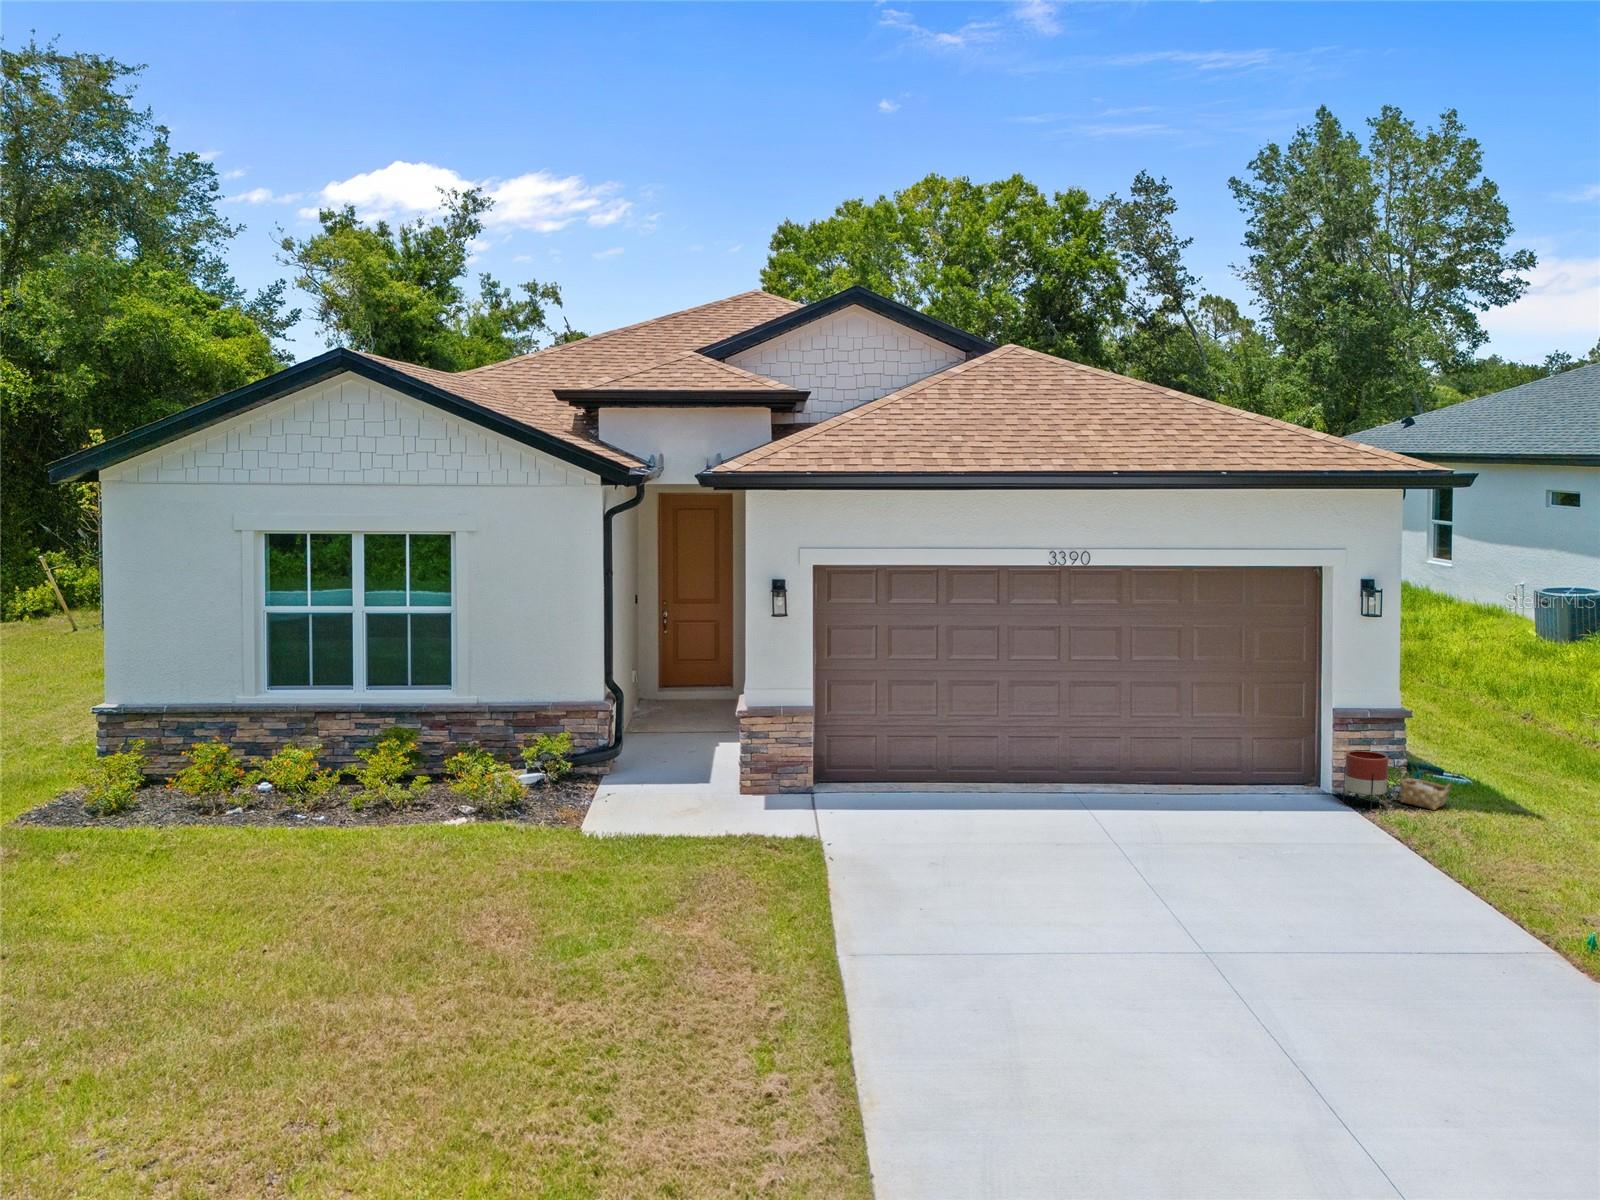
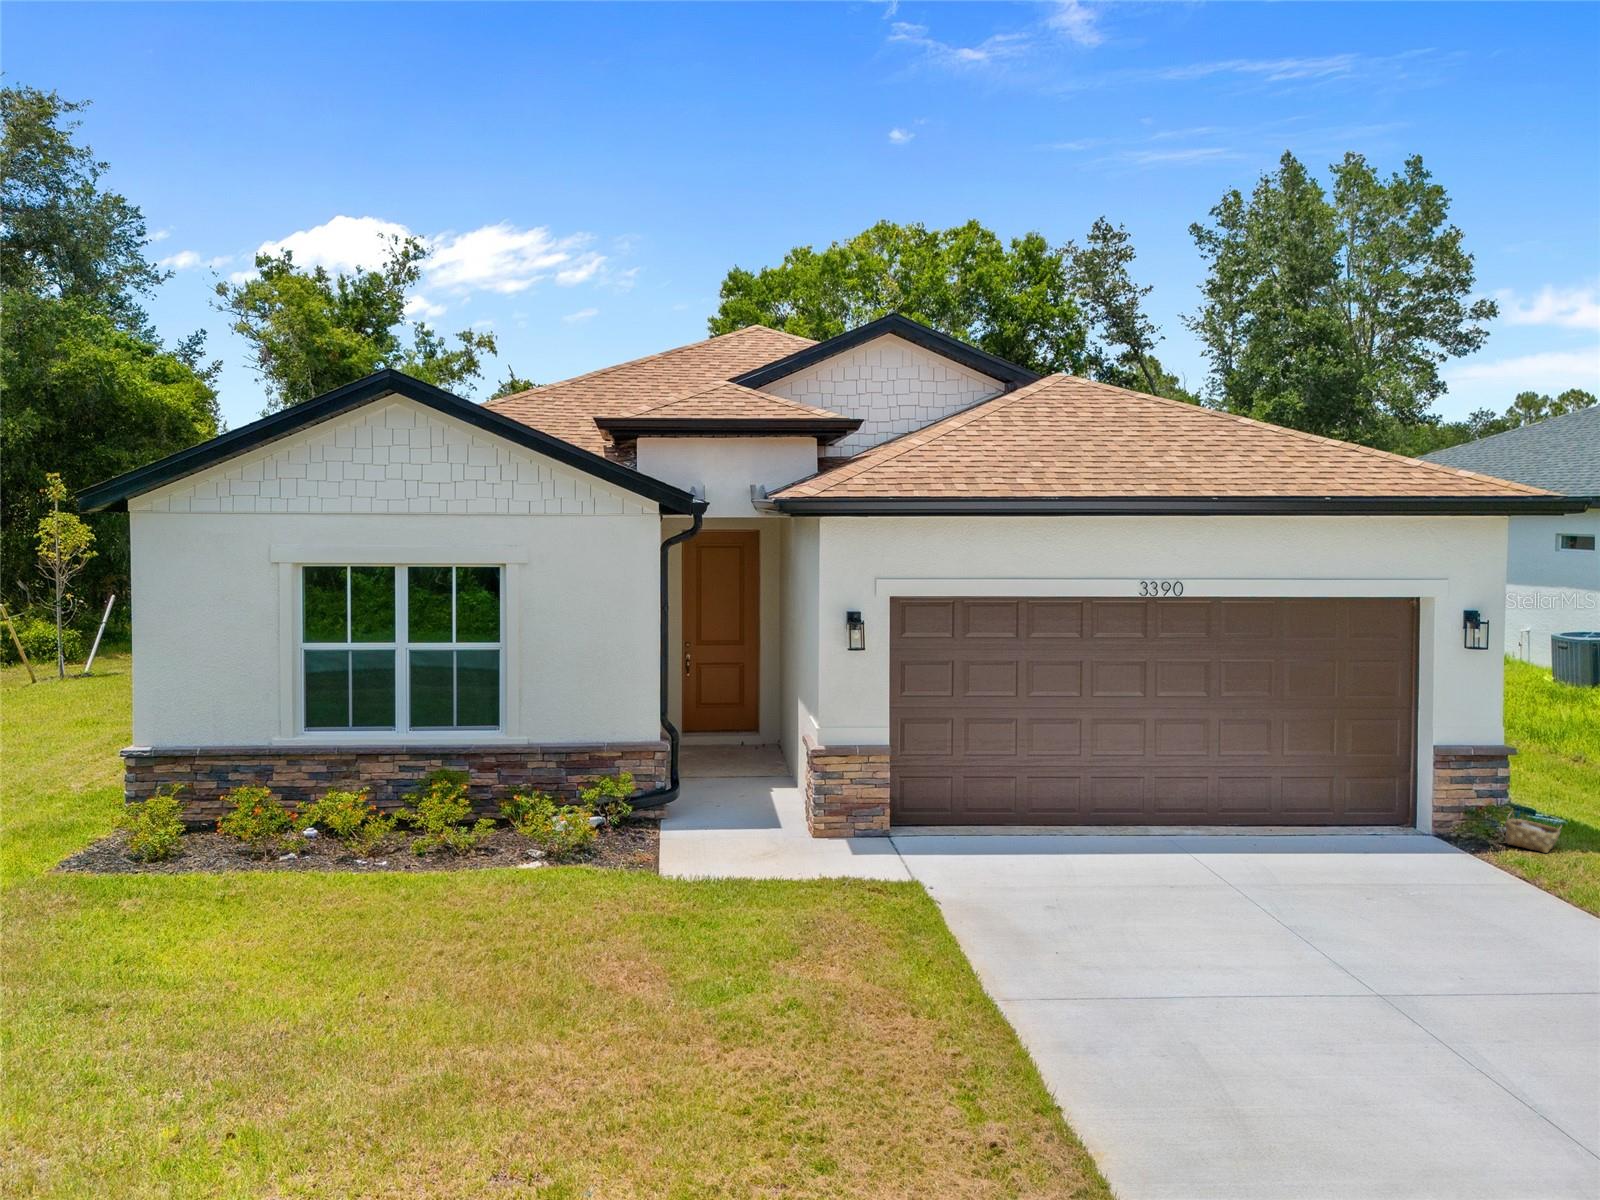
planter: present [1343,751,1388,811] -> none [1447,790,1498,855]

